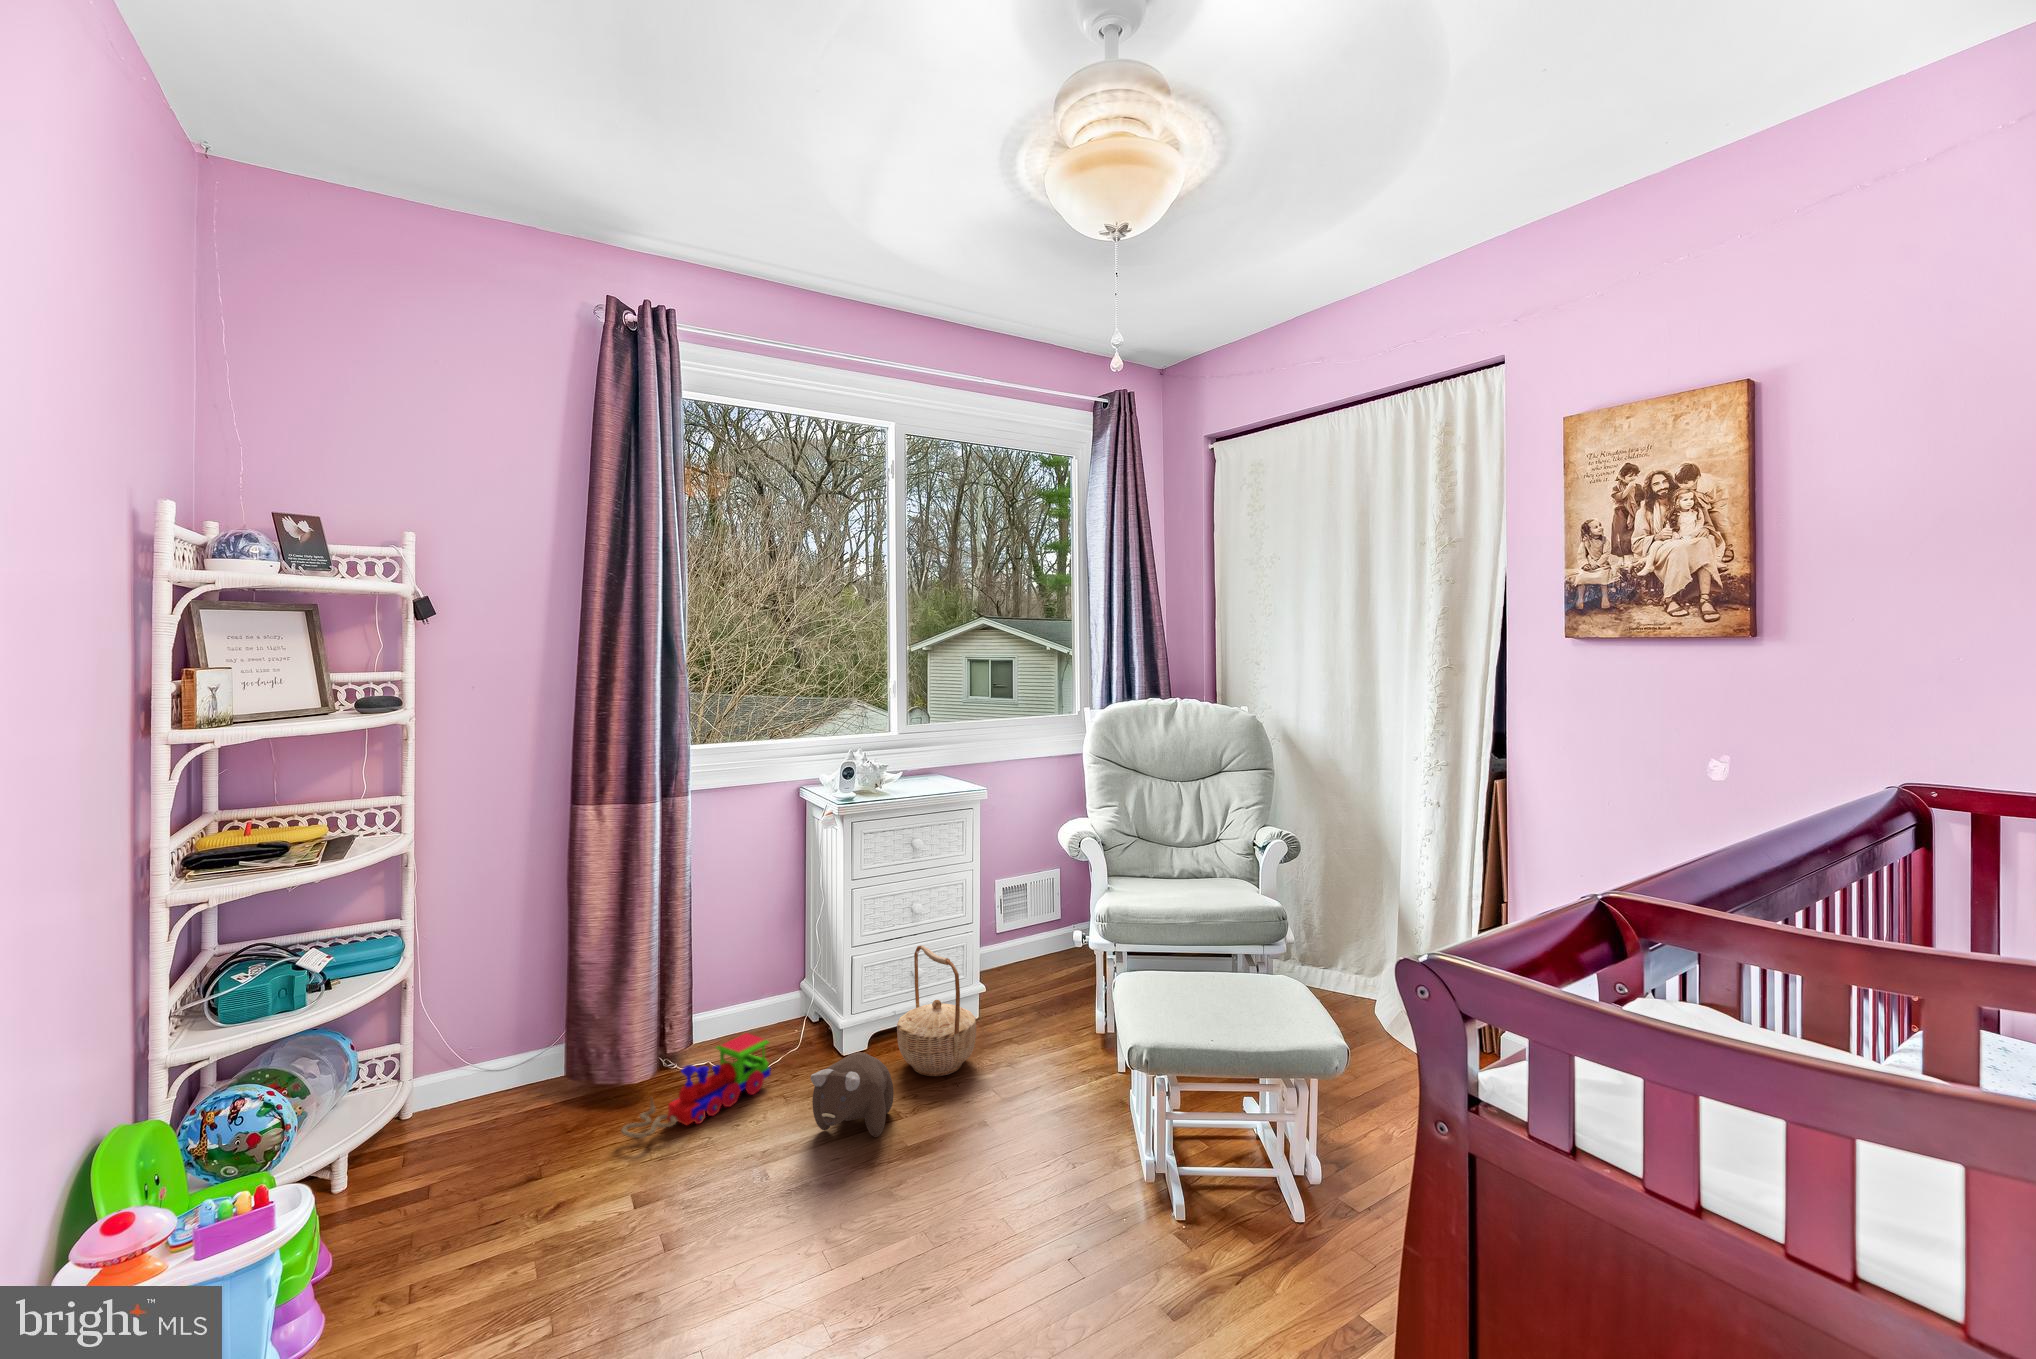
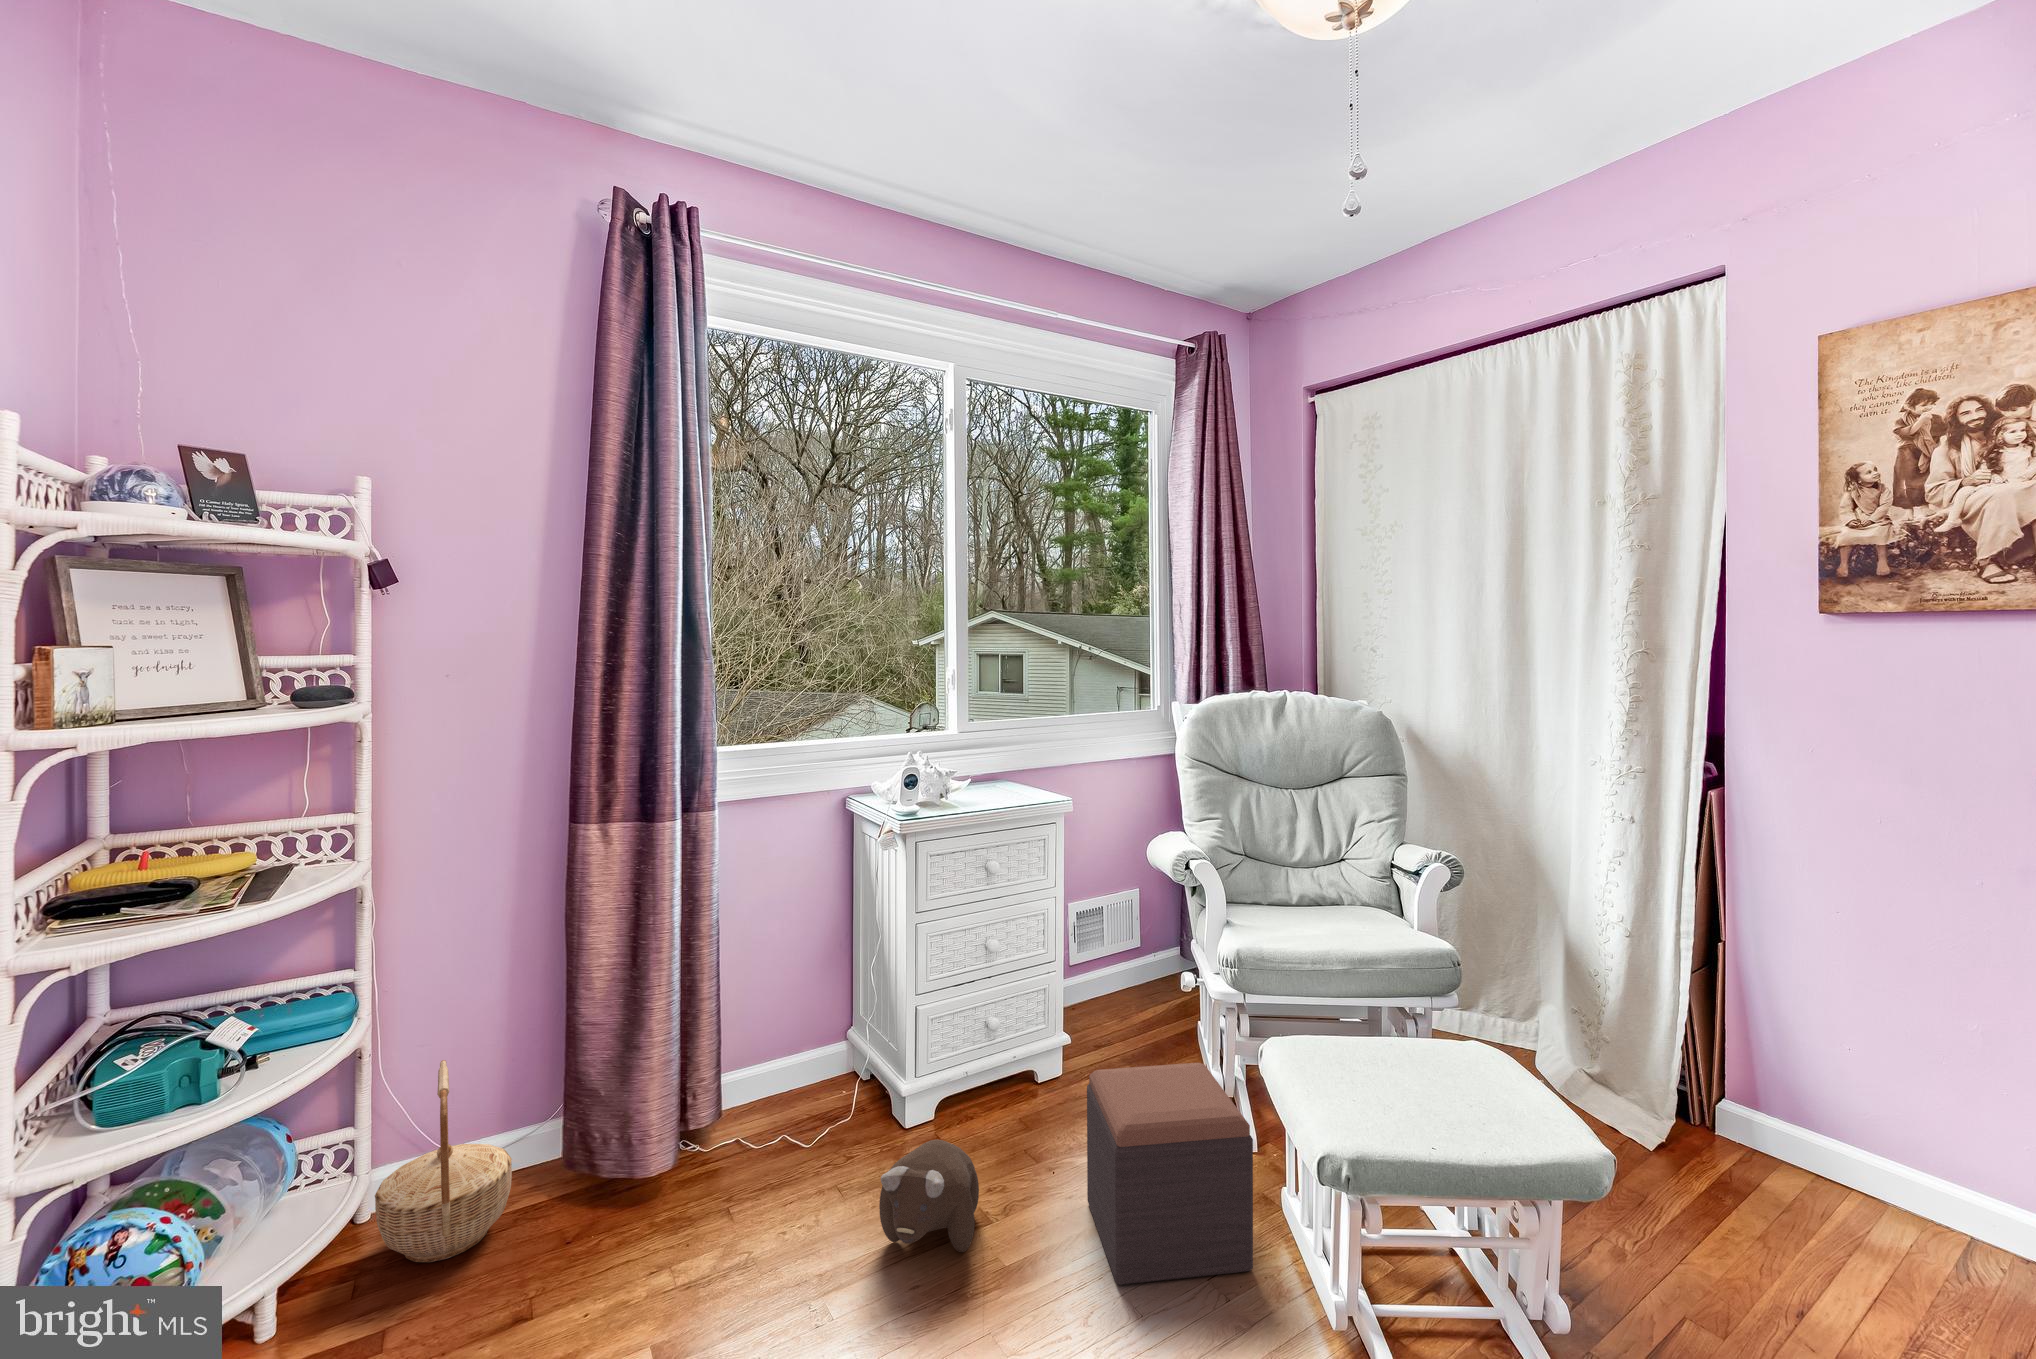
basket: present [897,946,976,1076] -> present [375,1060,512,1262]
footstool: none [980,994,1099,1157] -> present [1087,1063,1253,1285]
toy train: present [621,1033,771,1138] -> none [634,1107,818,1256]

